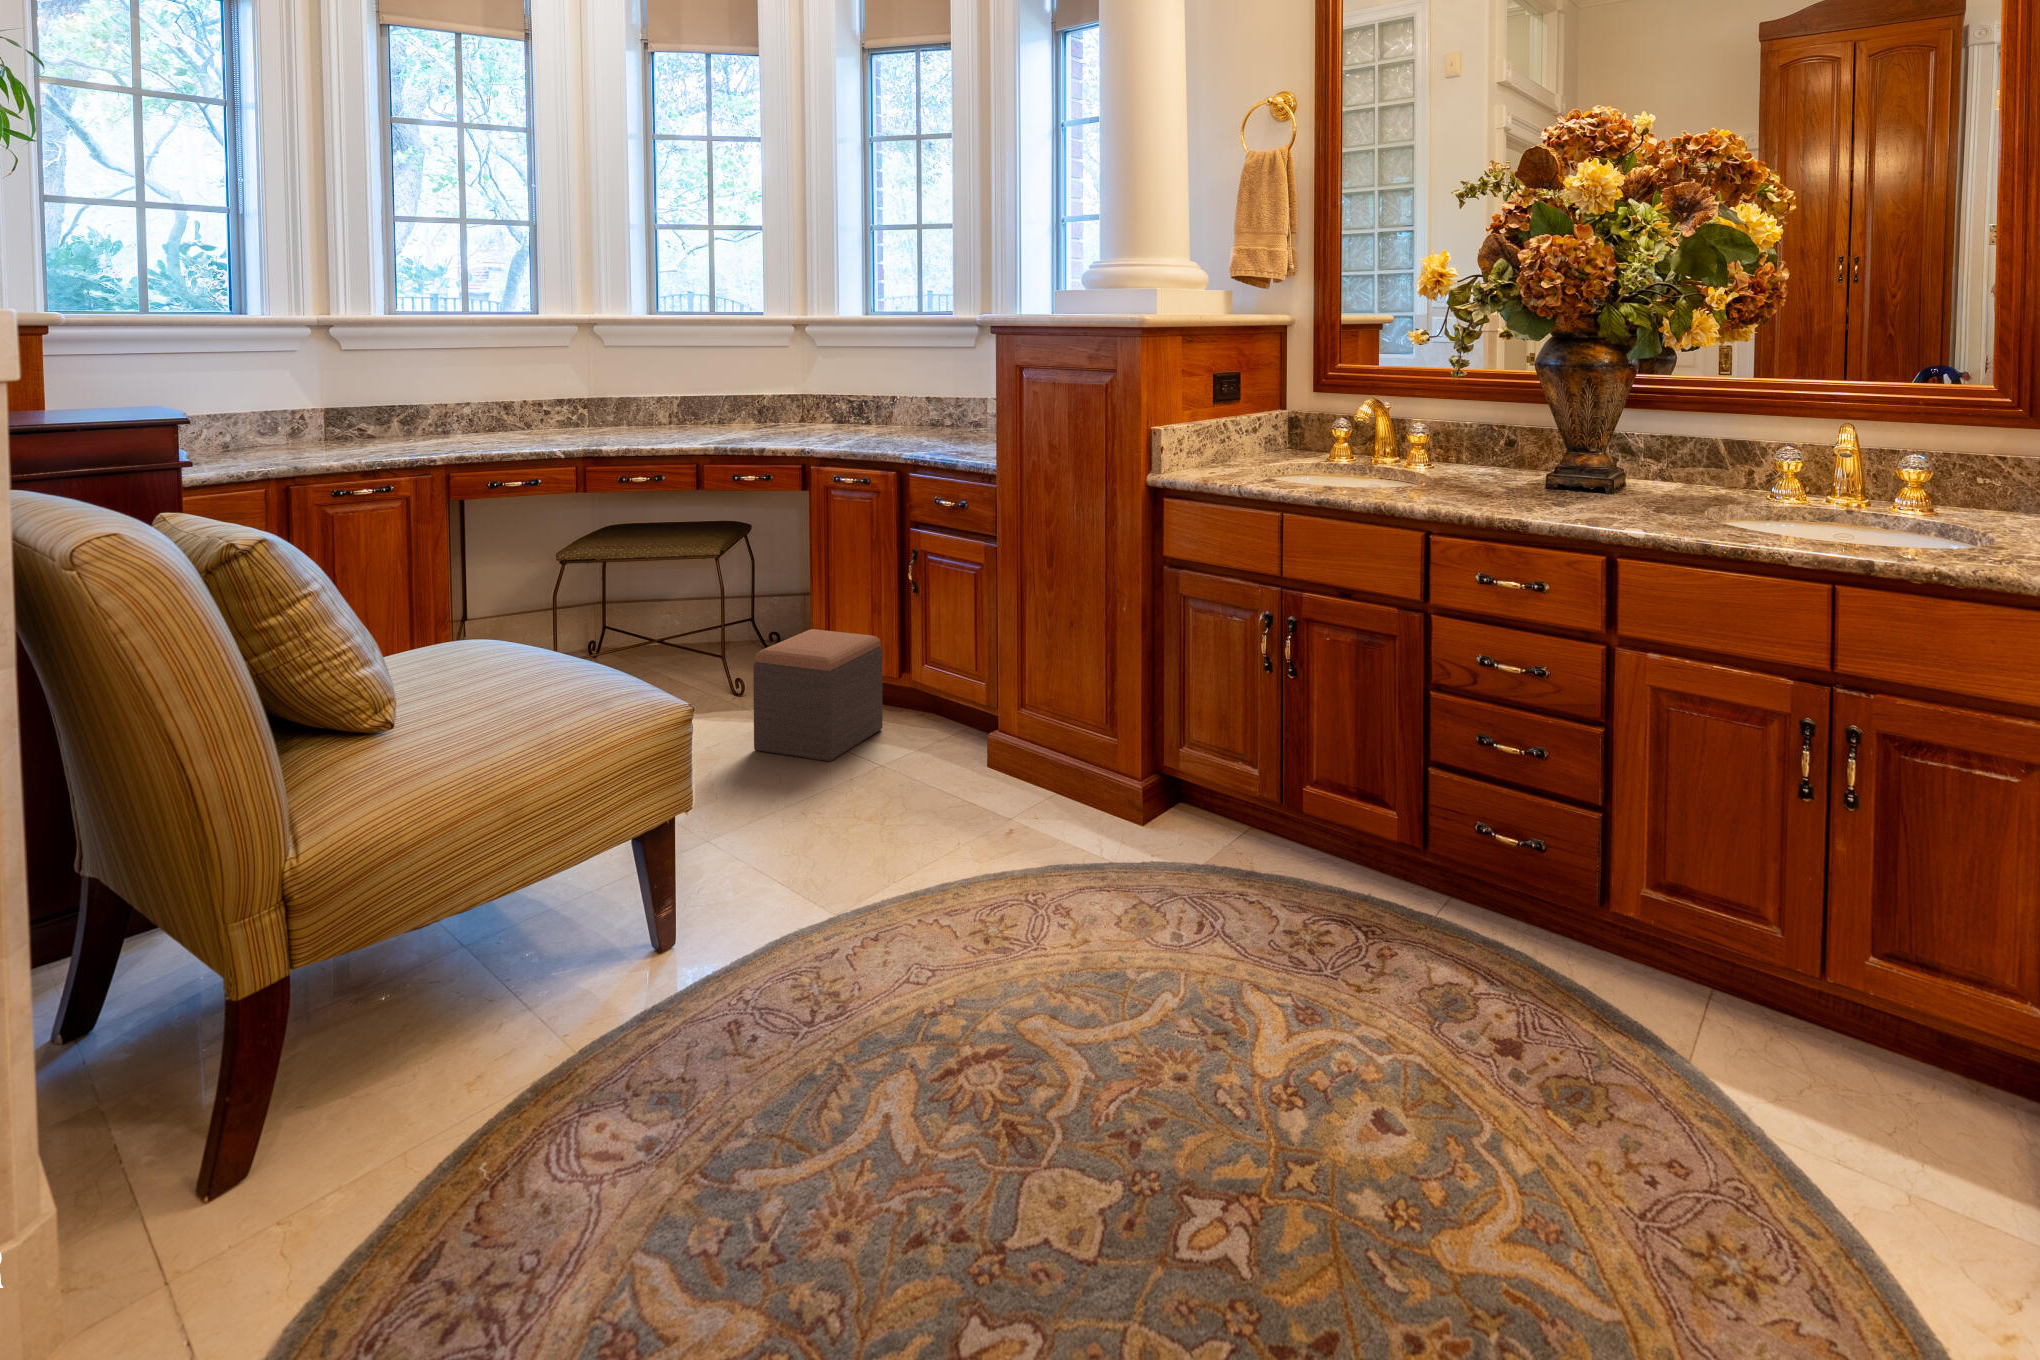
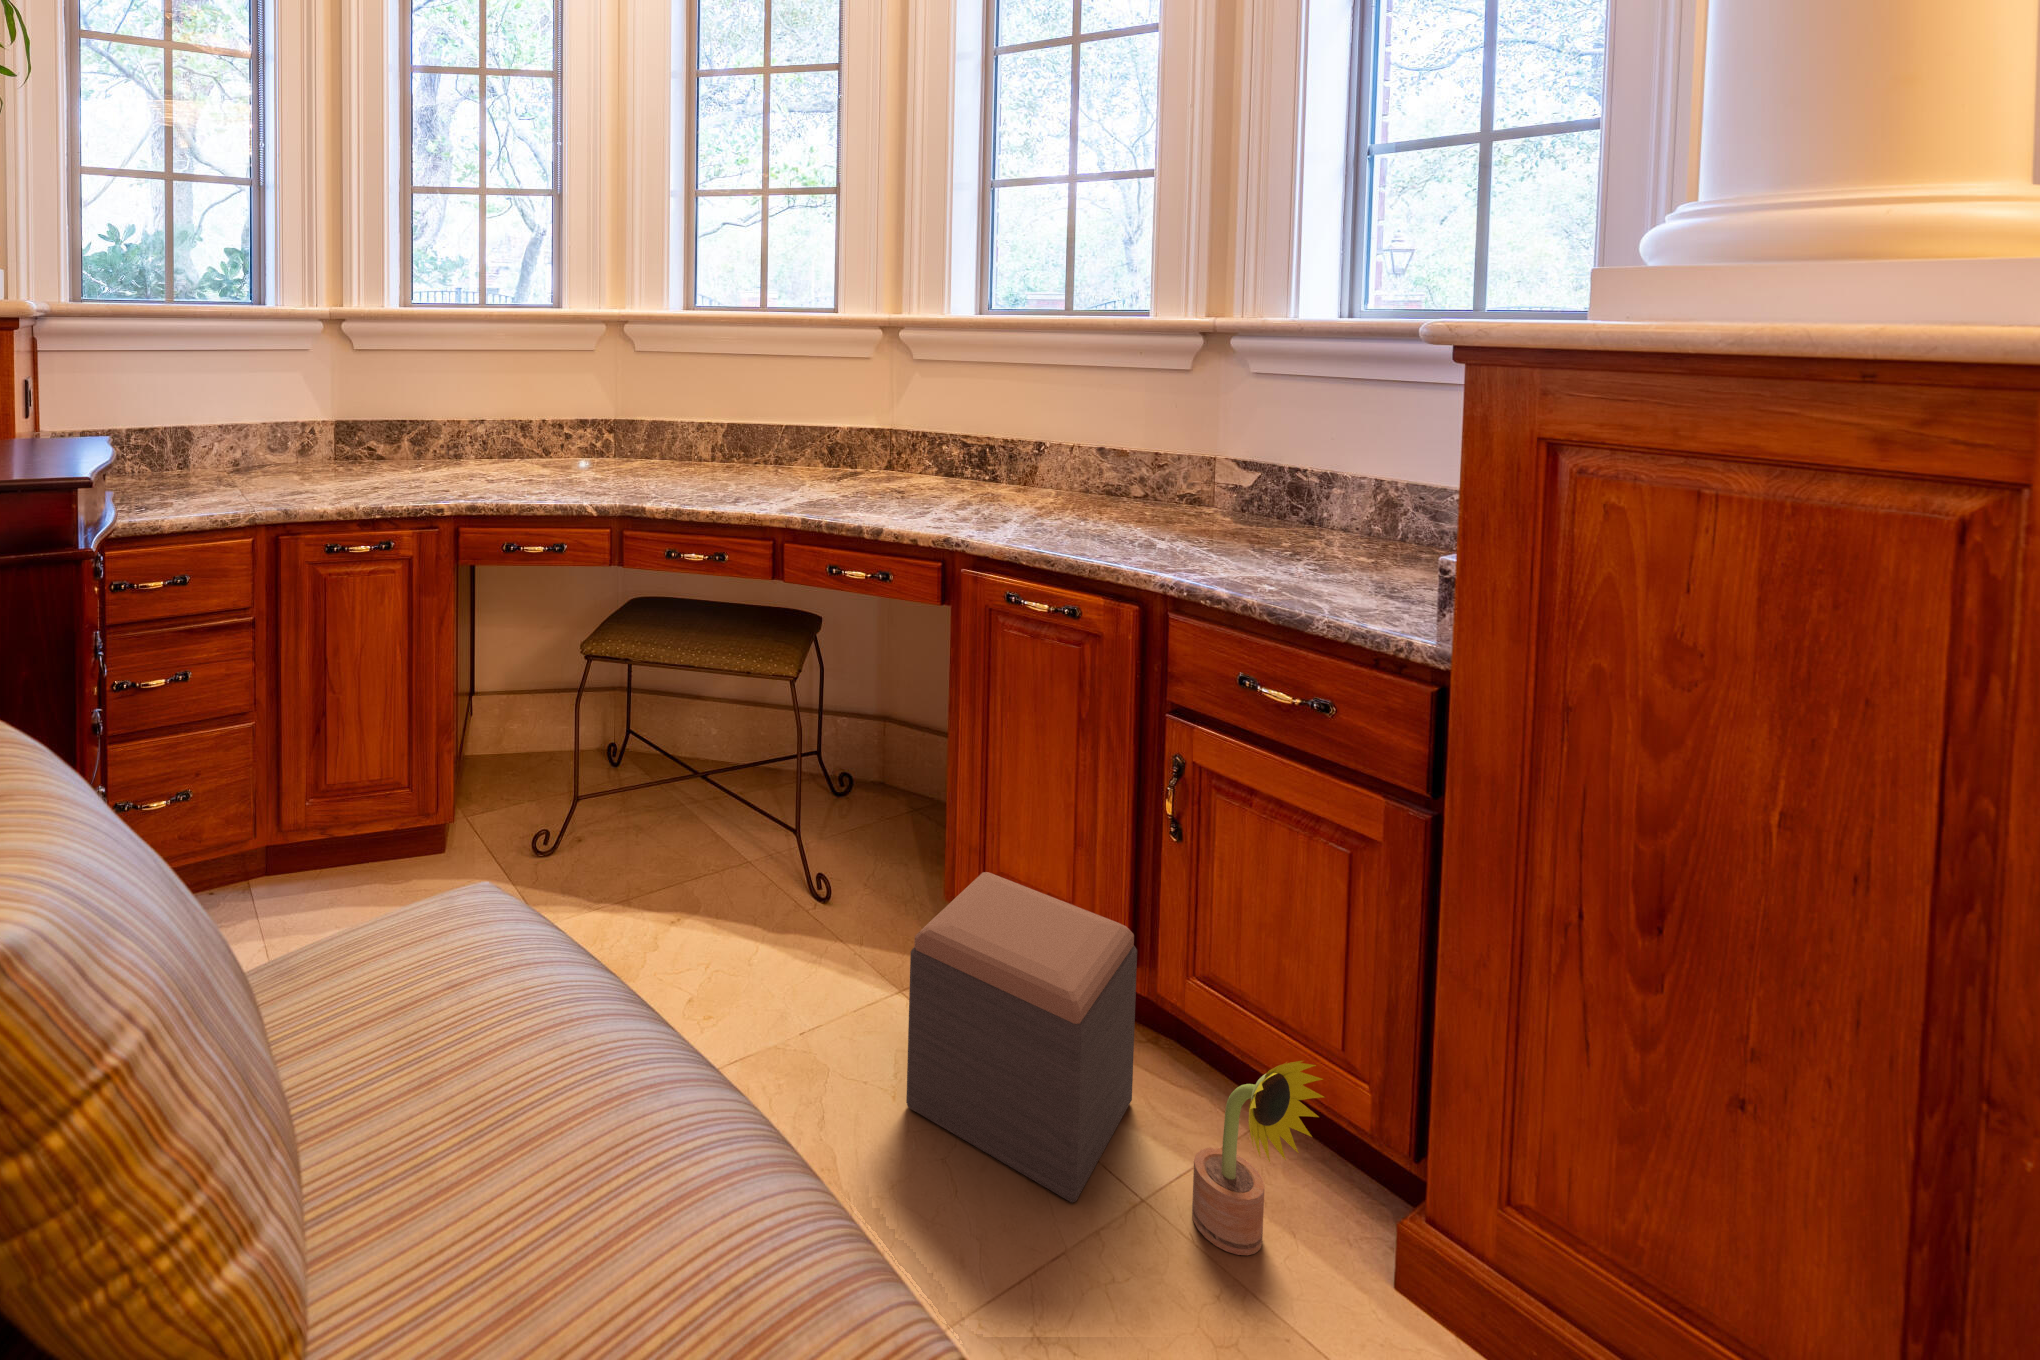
decorative plant: none [889,661,941,761] -> present [1192,1061,1324,1255]

